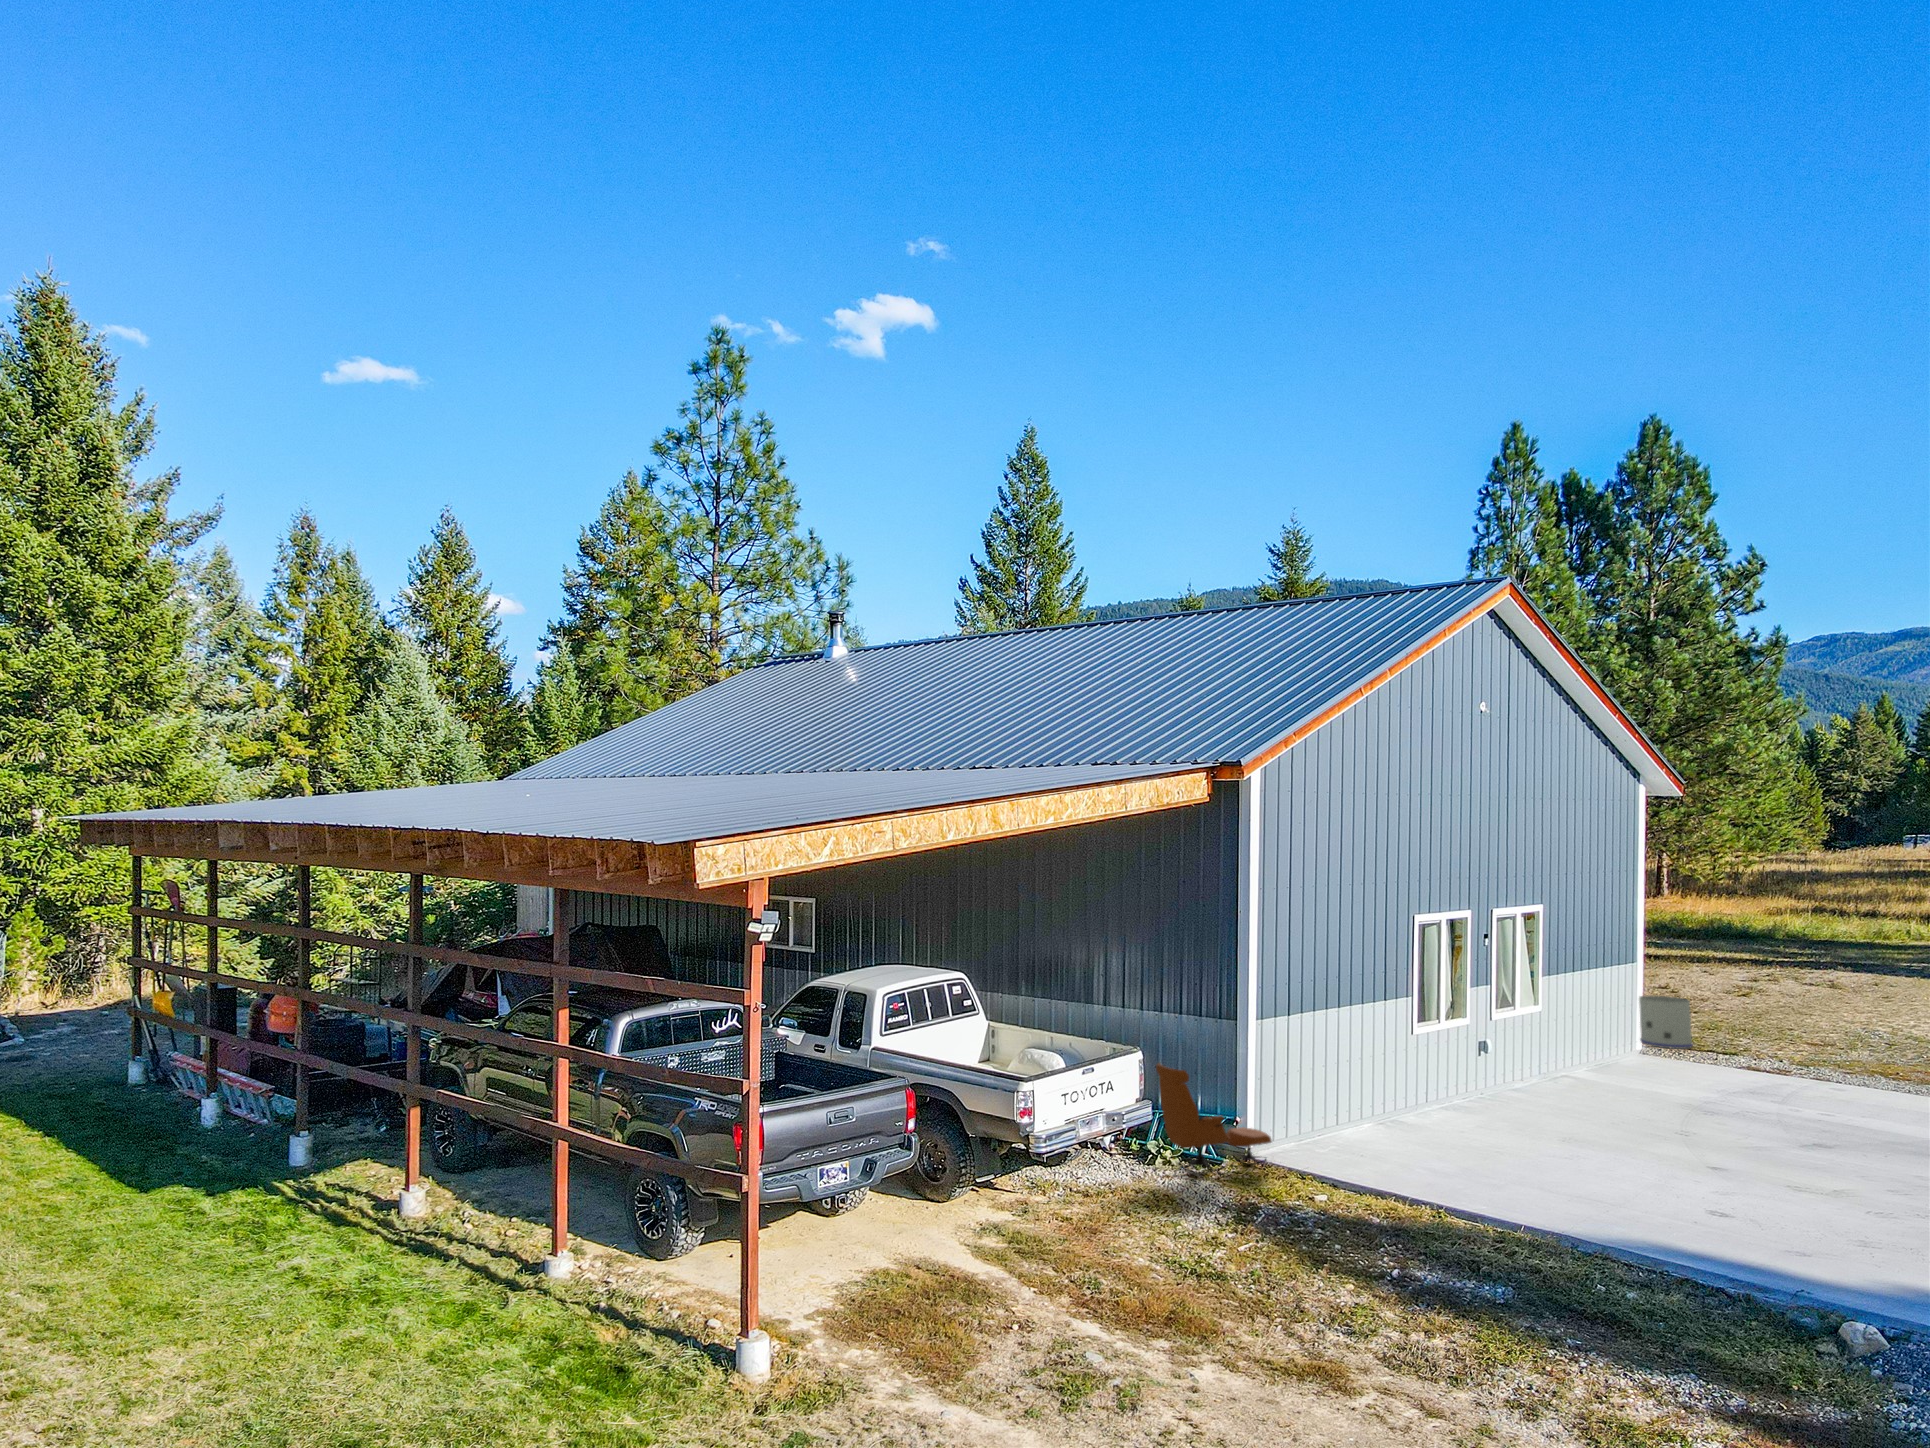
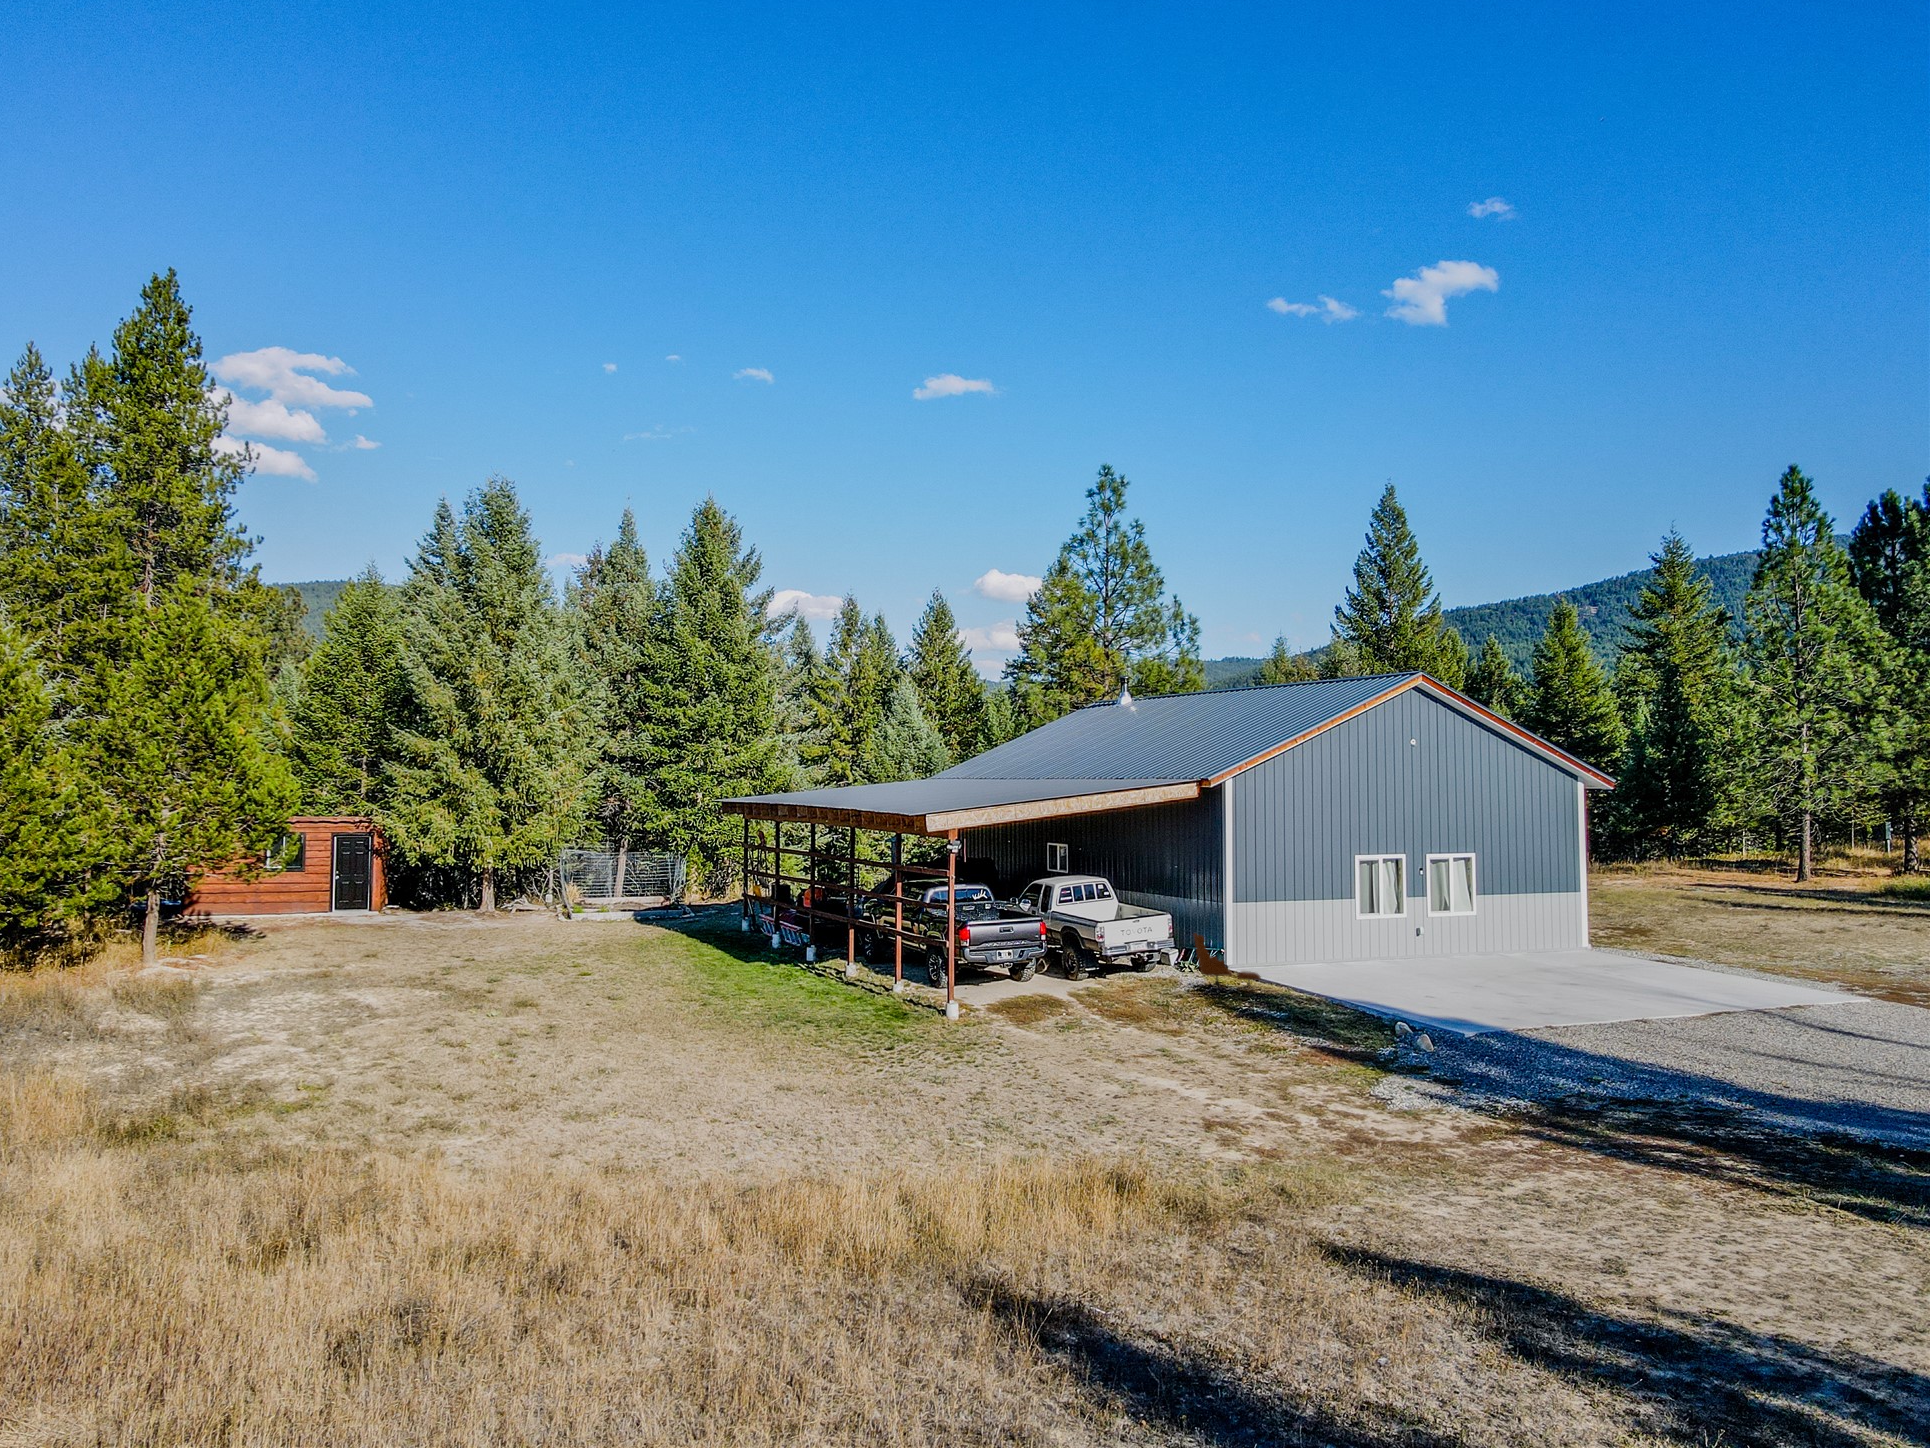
trash can: present [1639,995,1693,1049] -> none [1655,938,1694,974]

